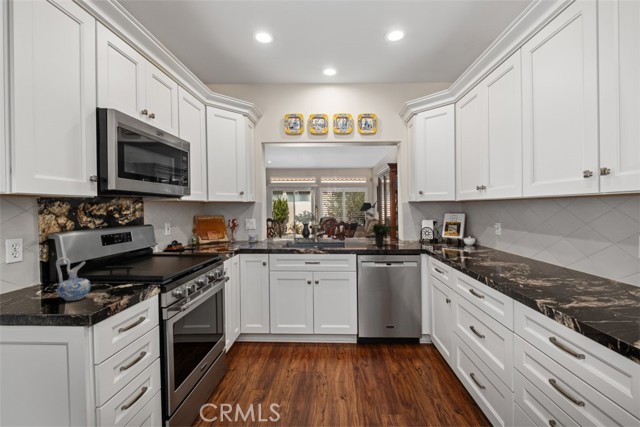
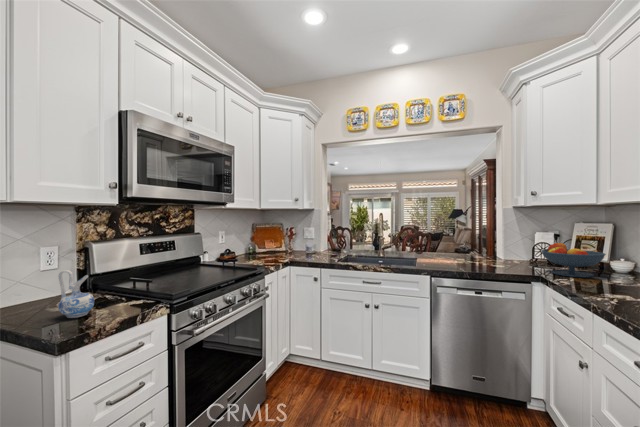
potted plant: present [369,218,398,246] -> none [448,227,493,266]
fruit bowl: none [429,226,466,249] -> present [541,243,606,277]

